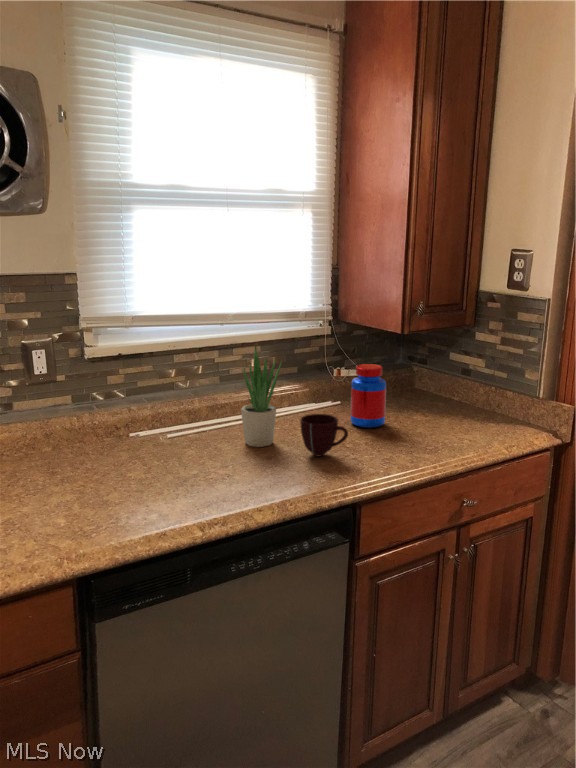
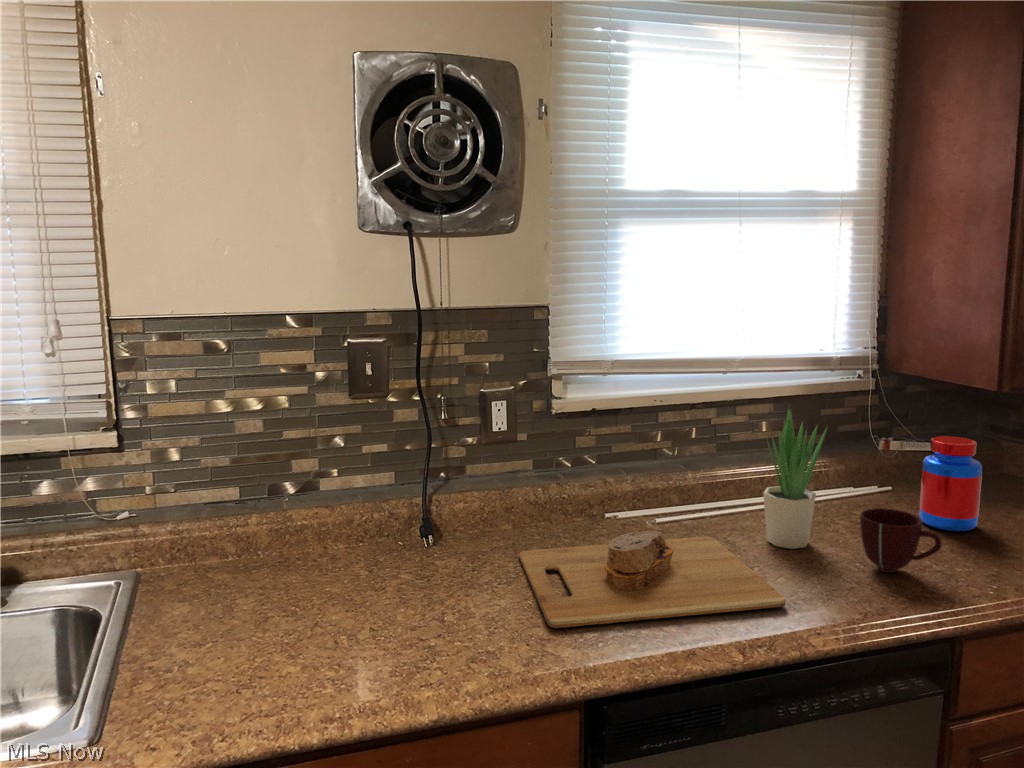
cutting board: none [56,441,244,513] -> present [519,531,786,628]

